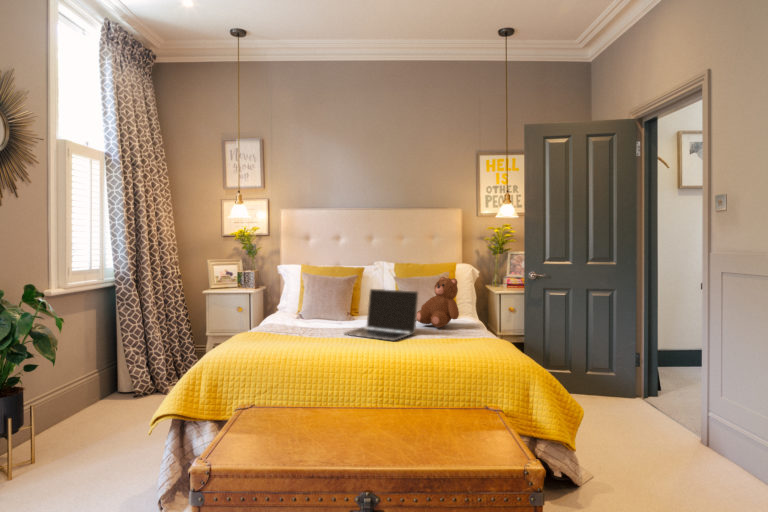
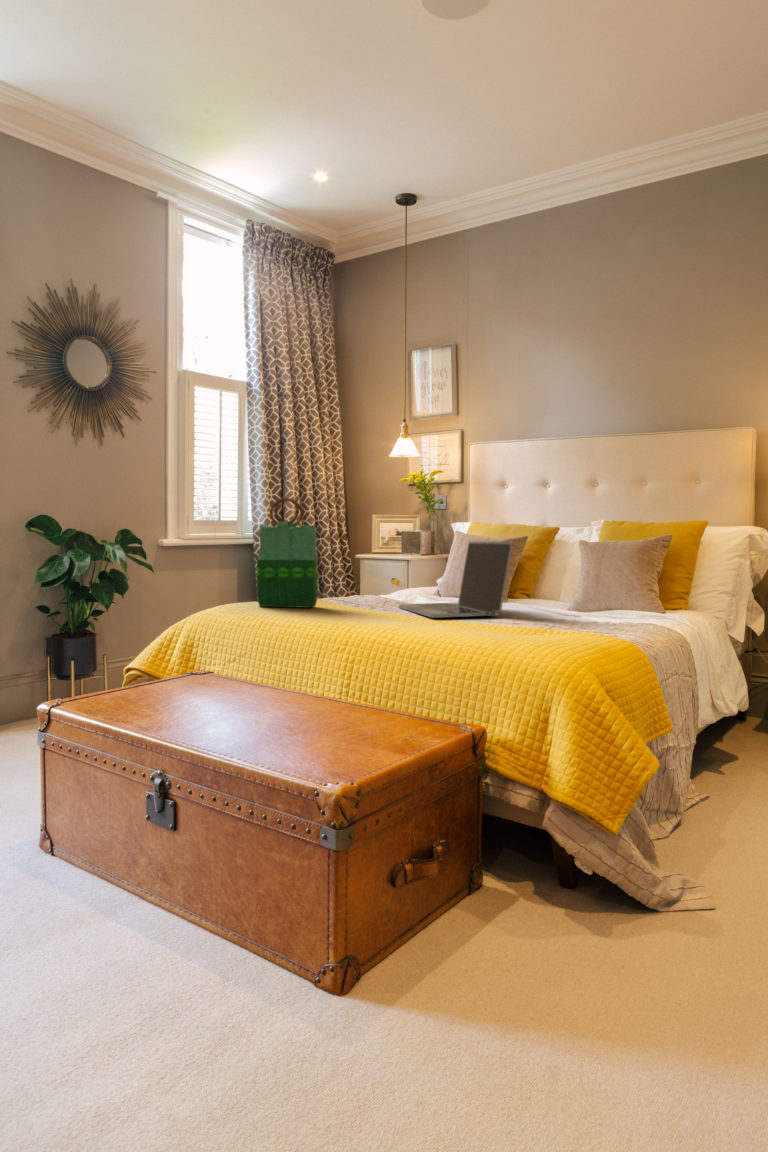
tote bag: none [261,268,305,348] -> present [257,498,318,608]
teddy bear: present [417,277,459,327] -> none [549,524,634,617]

